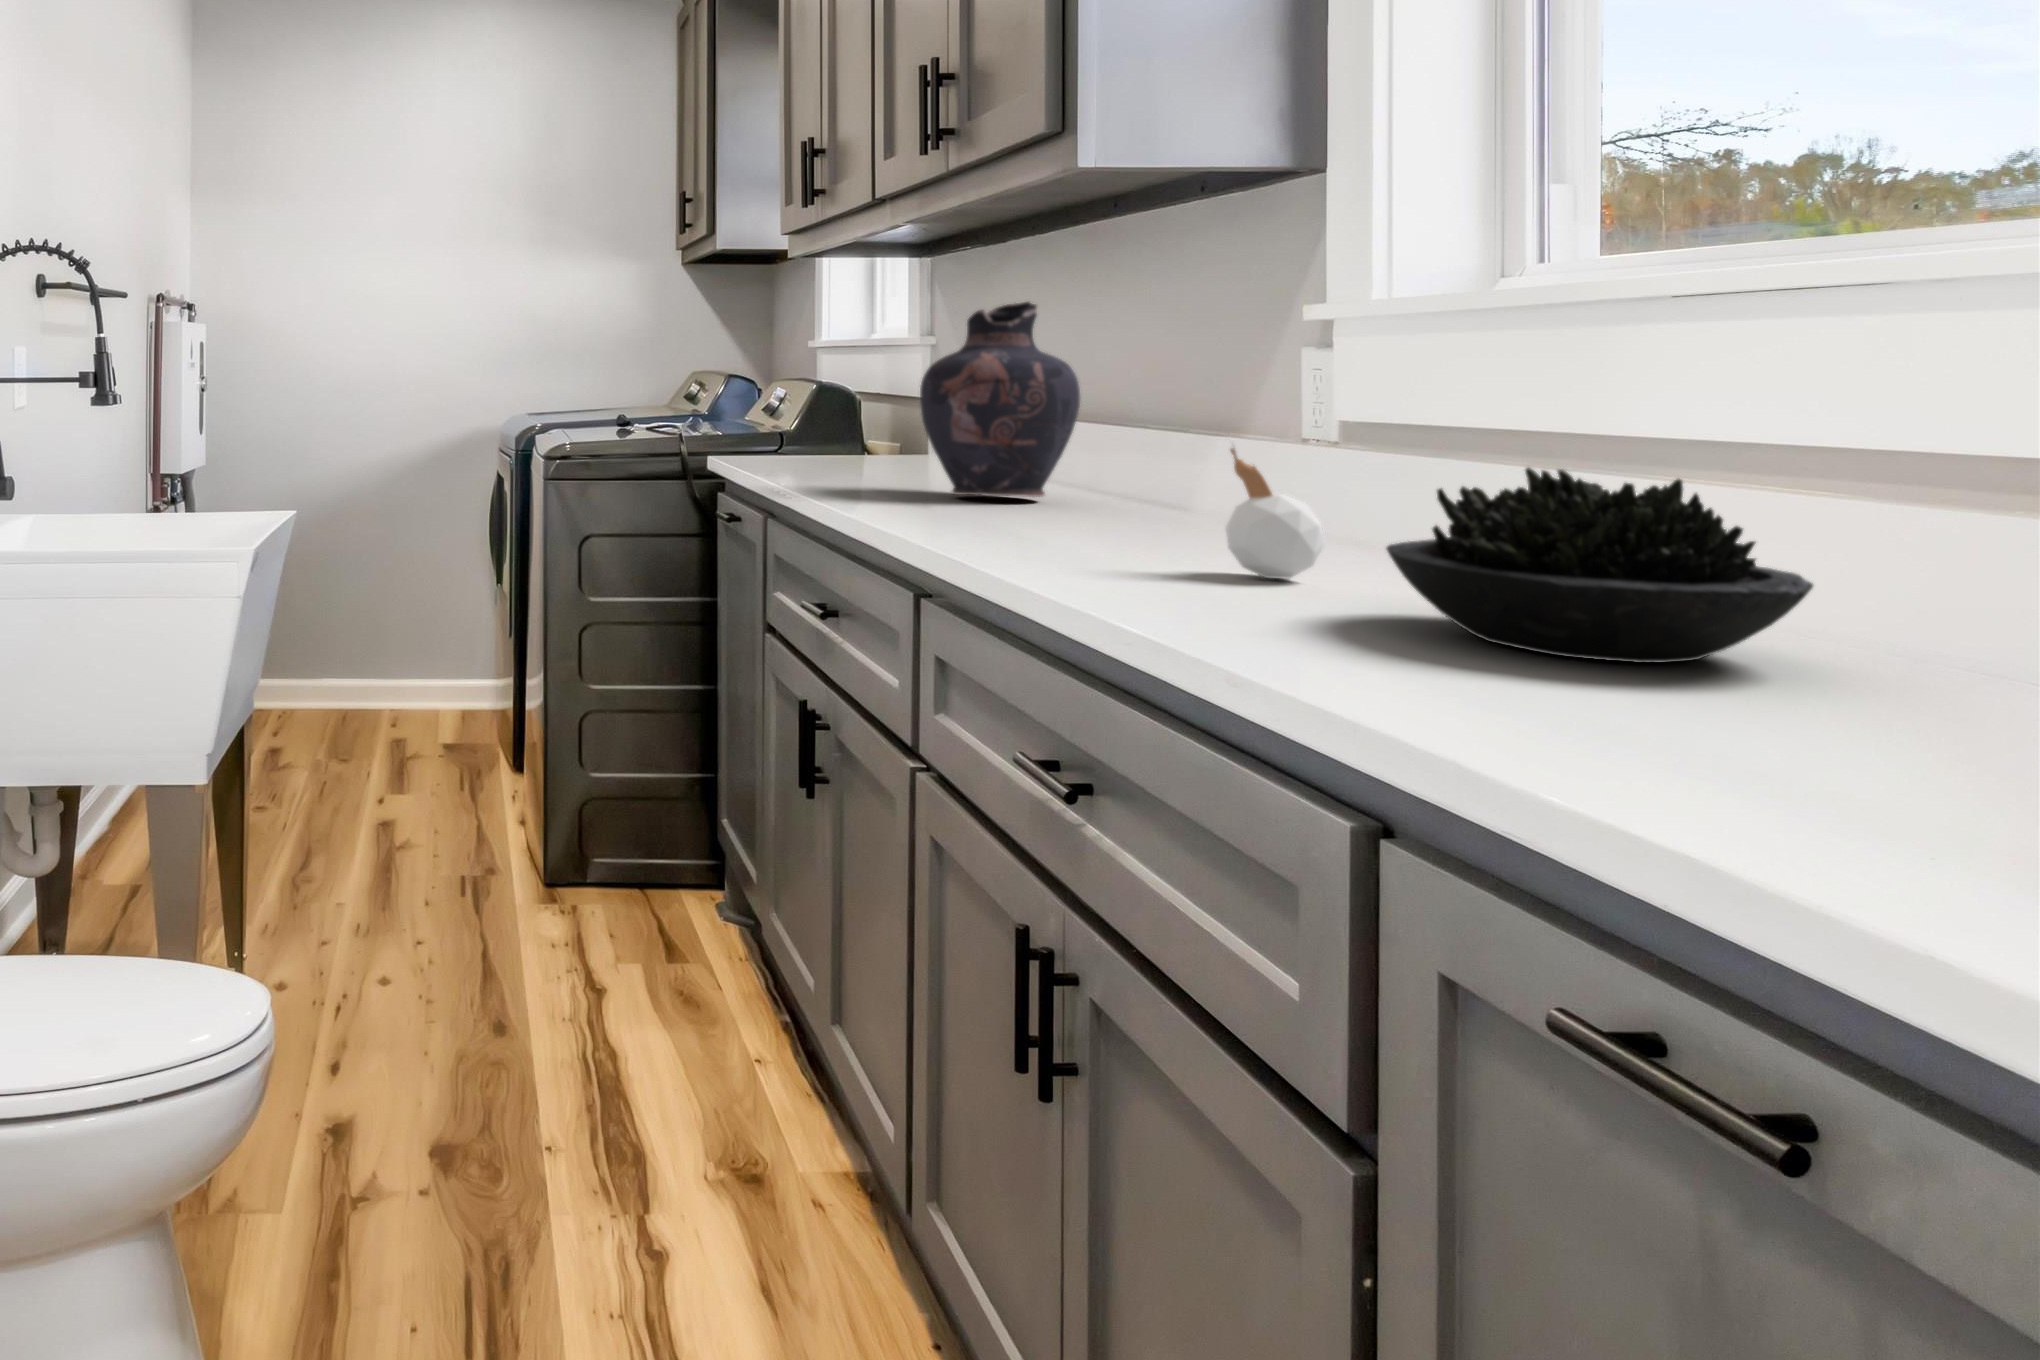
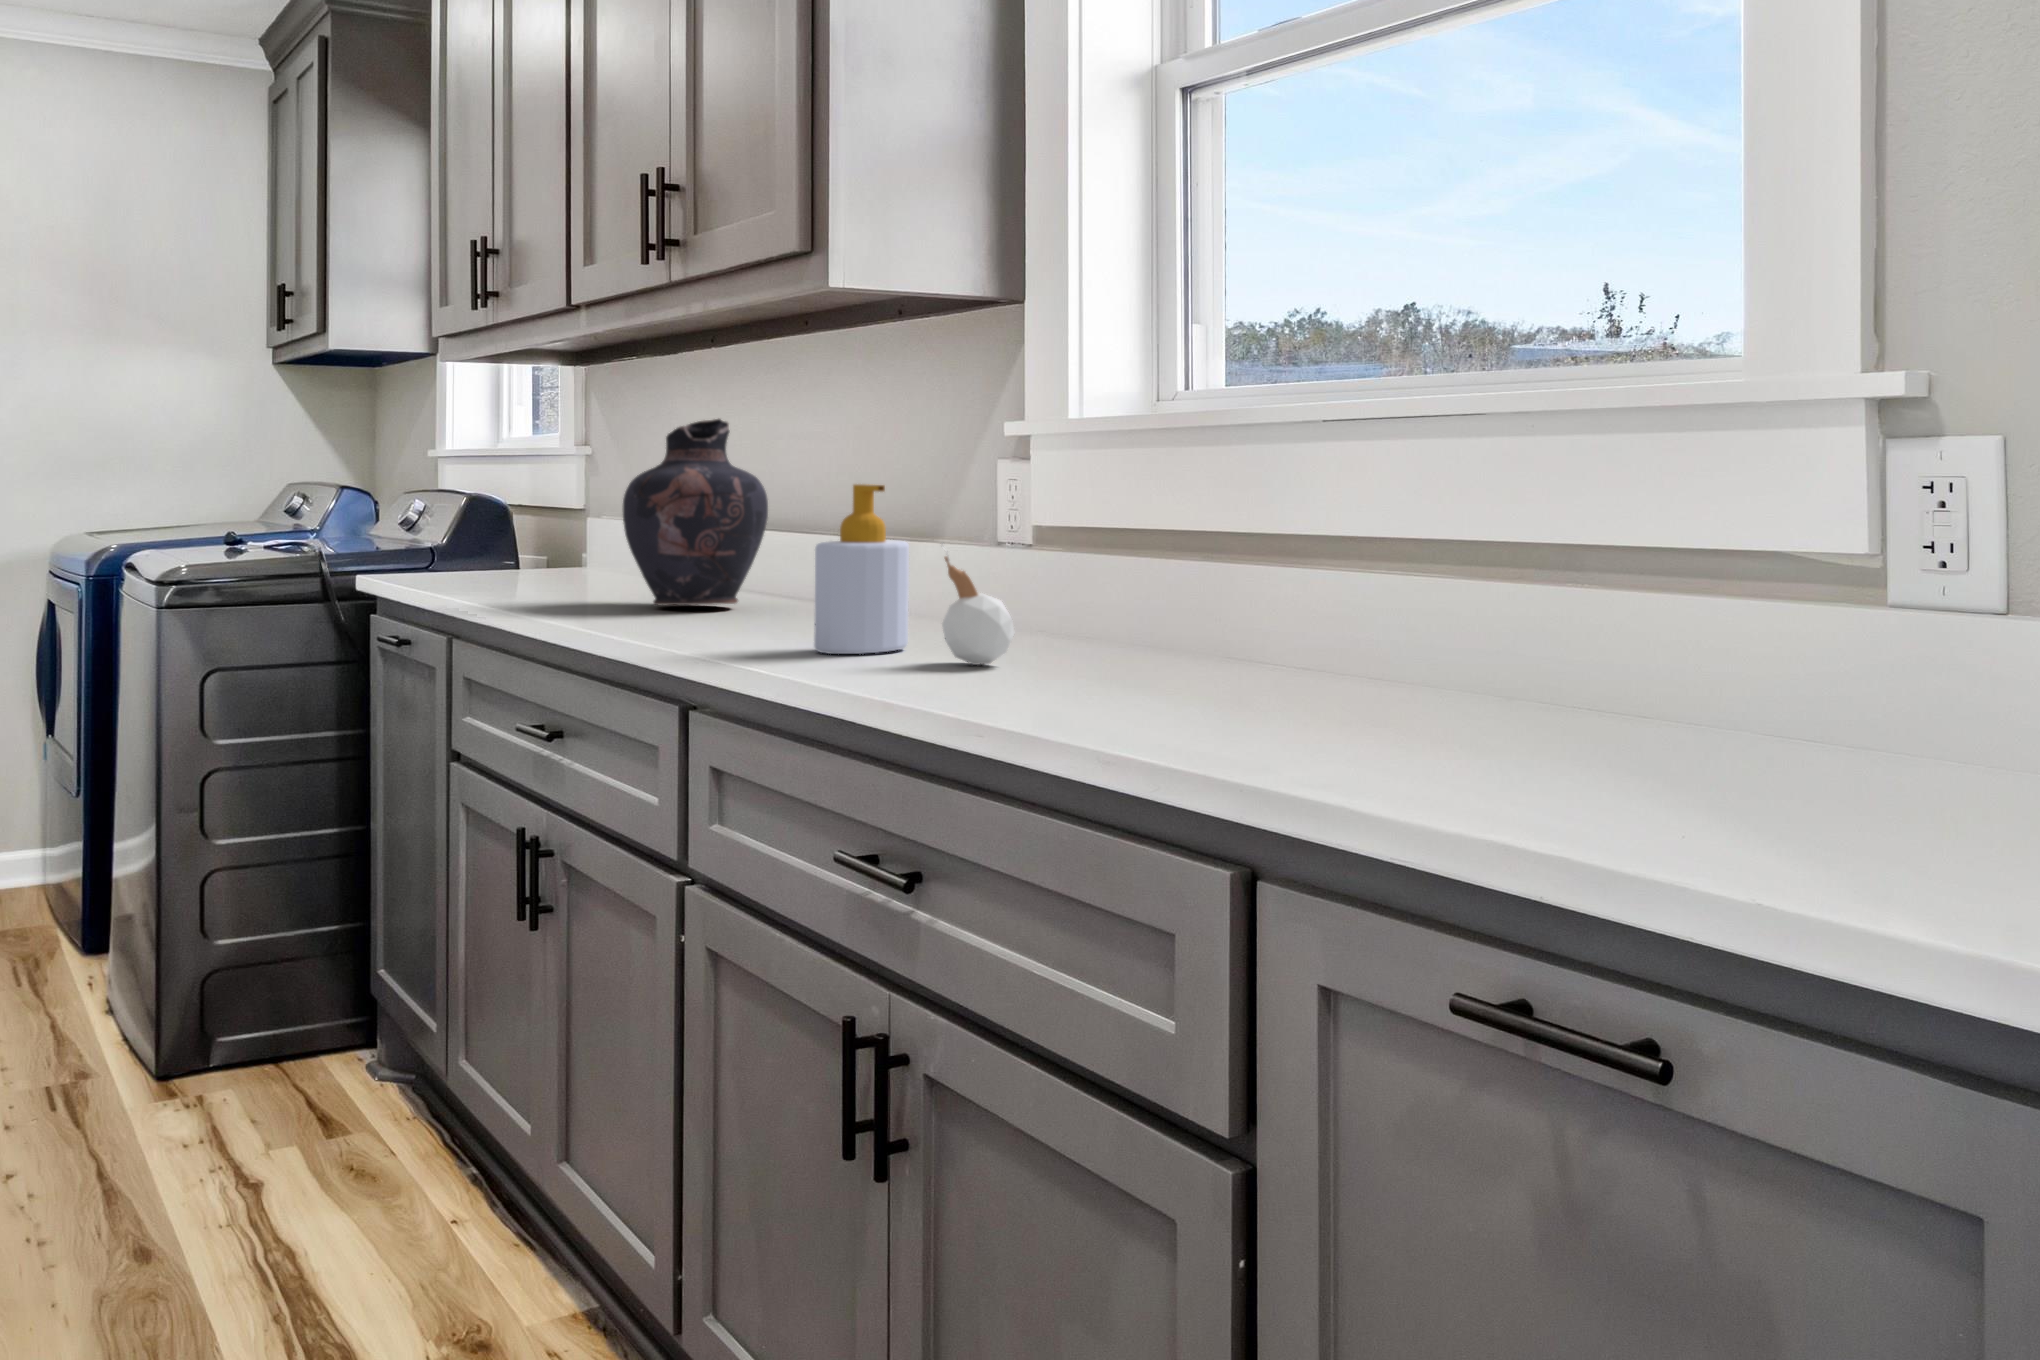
soap bottle: none [1078,365,1202,556] -> present [814,484,909,654]
succulent plant: present [1386,467,1813,663] -> none [1082,566,1334,707]

